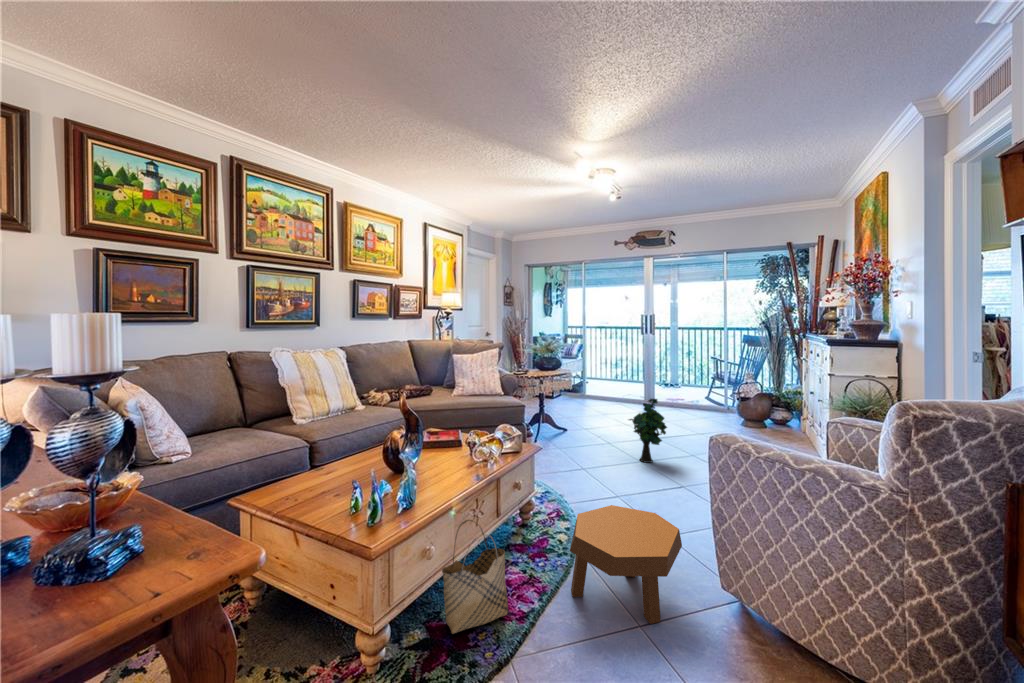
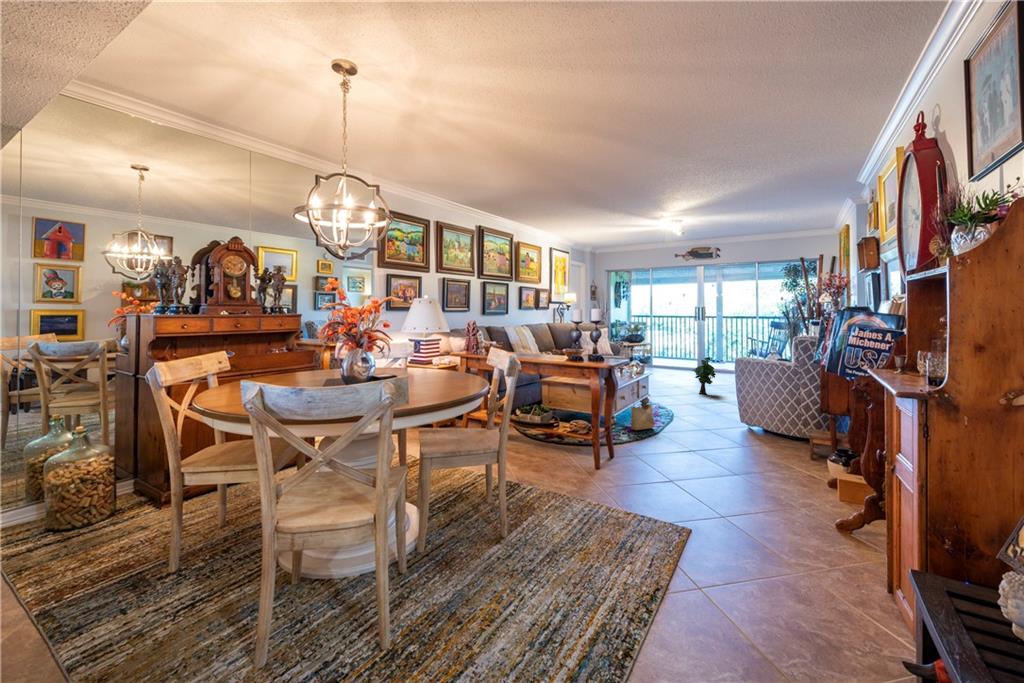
footstool: present [570,505,682,624] -> none [677,395,725,431]

